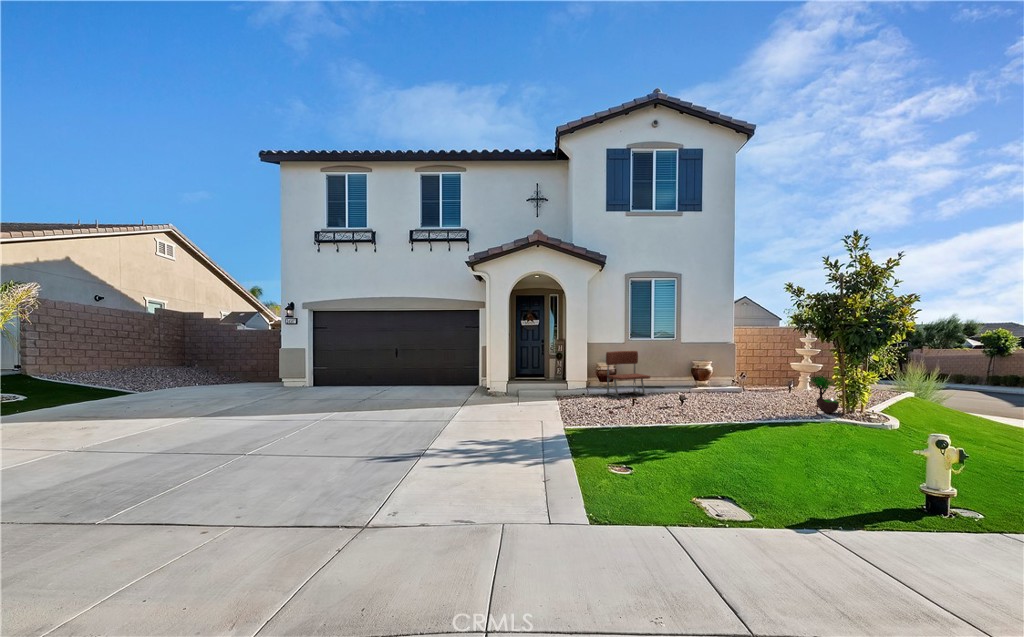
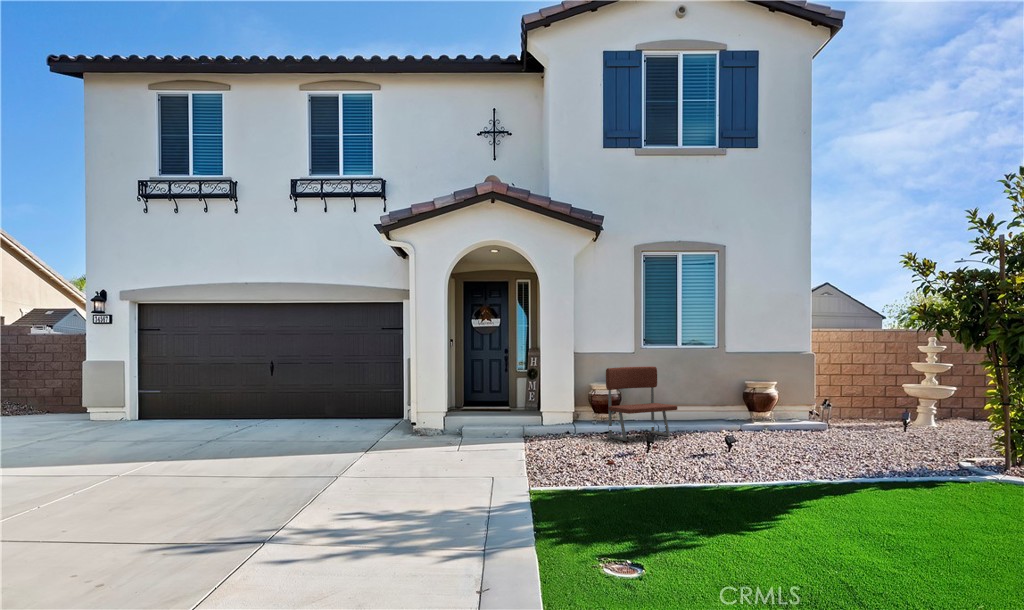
potted tree: present [811,375,839,413] -> none [933,389,982,457]

